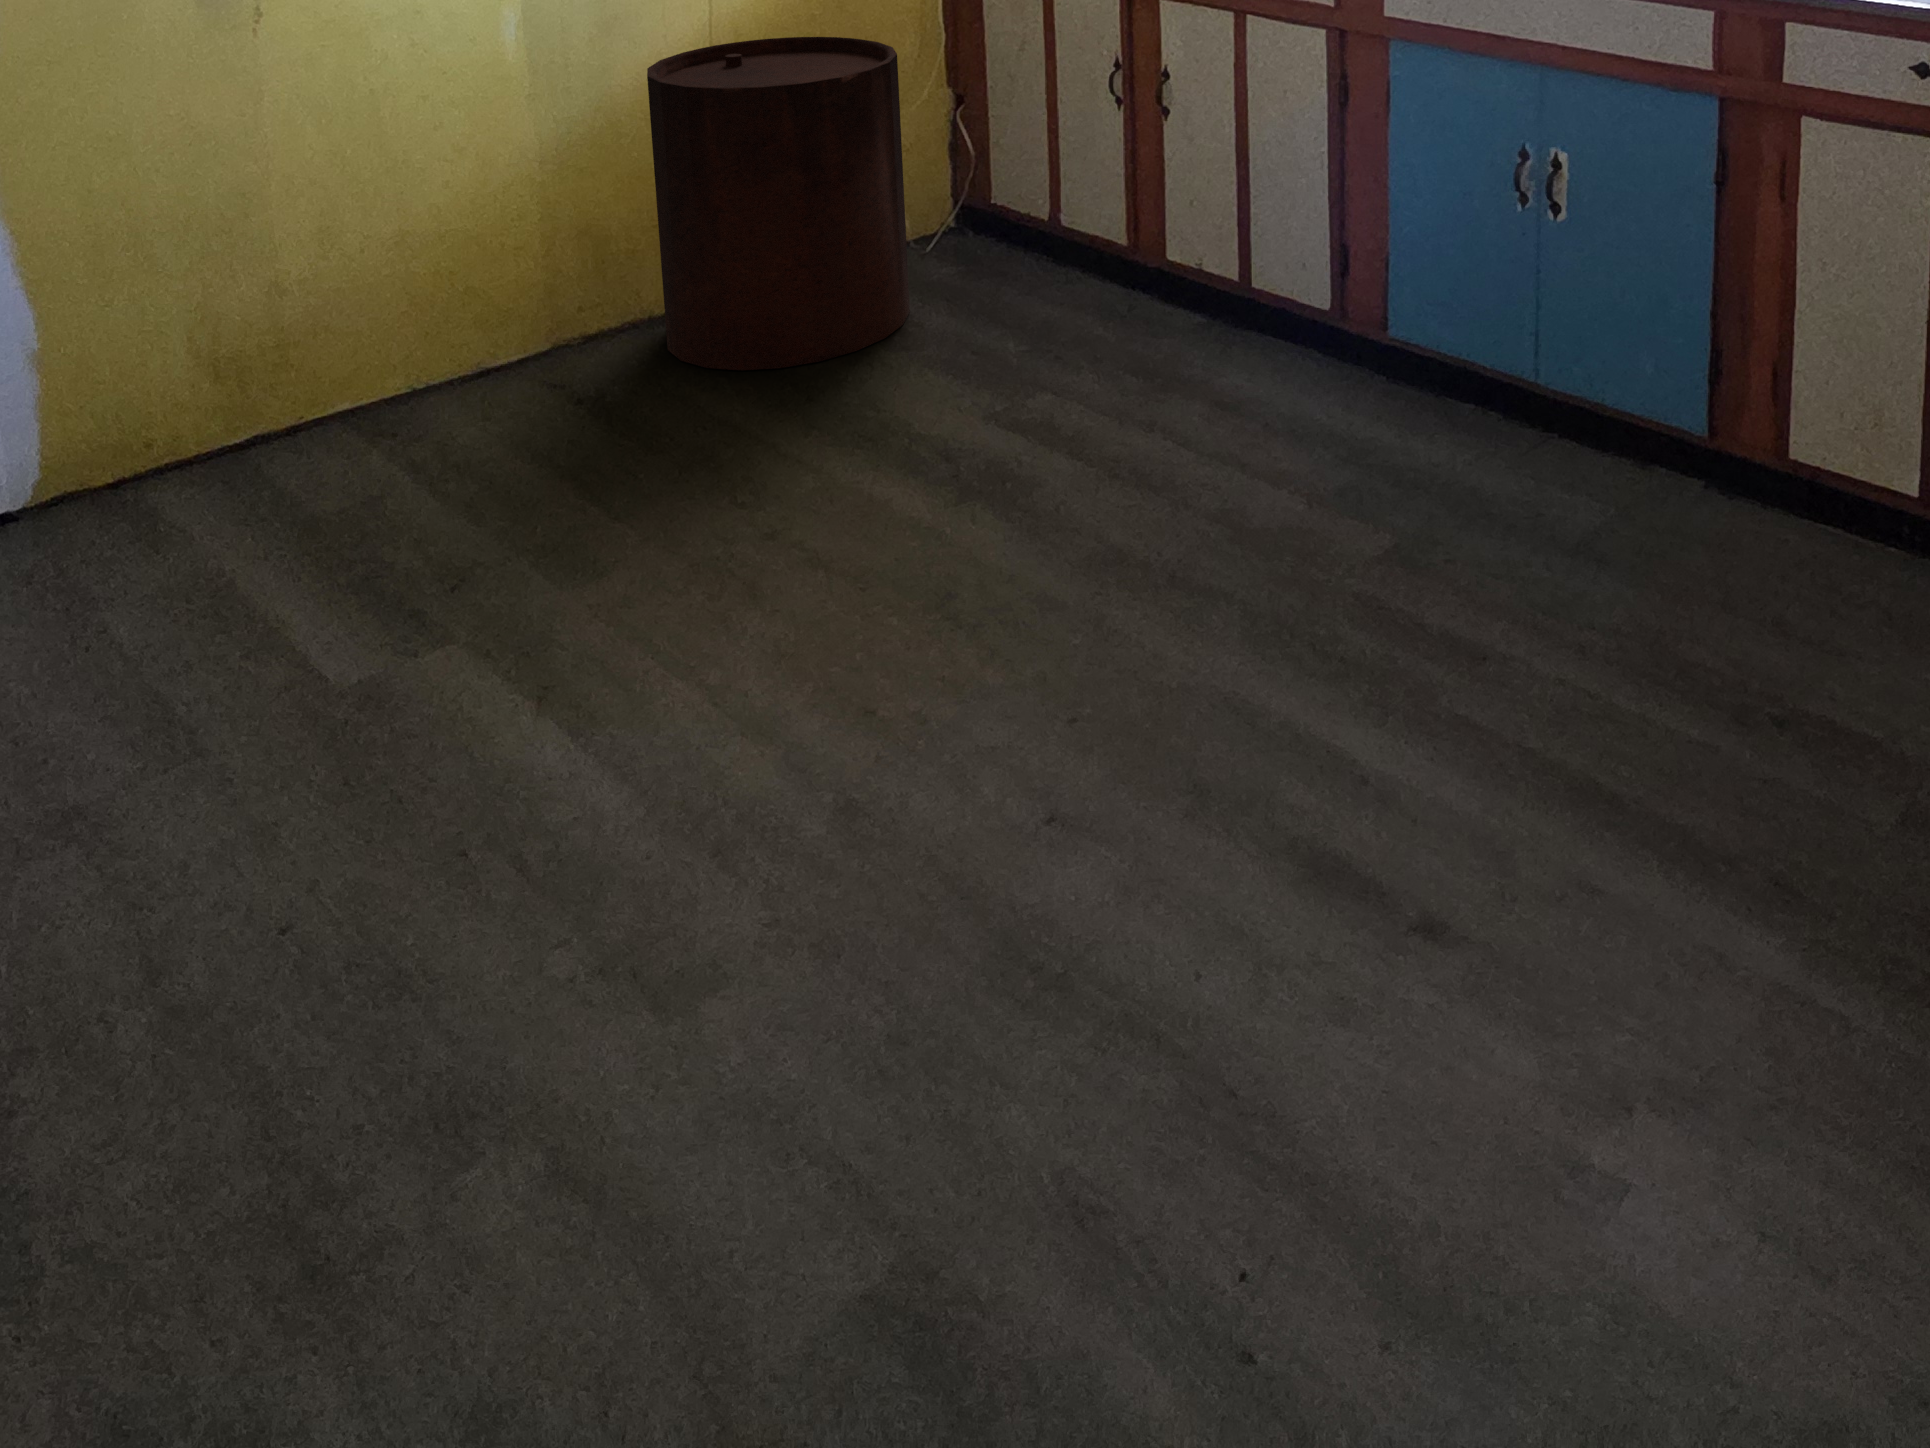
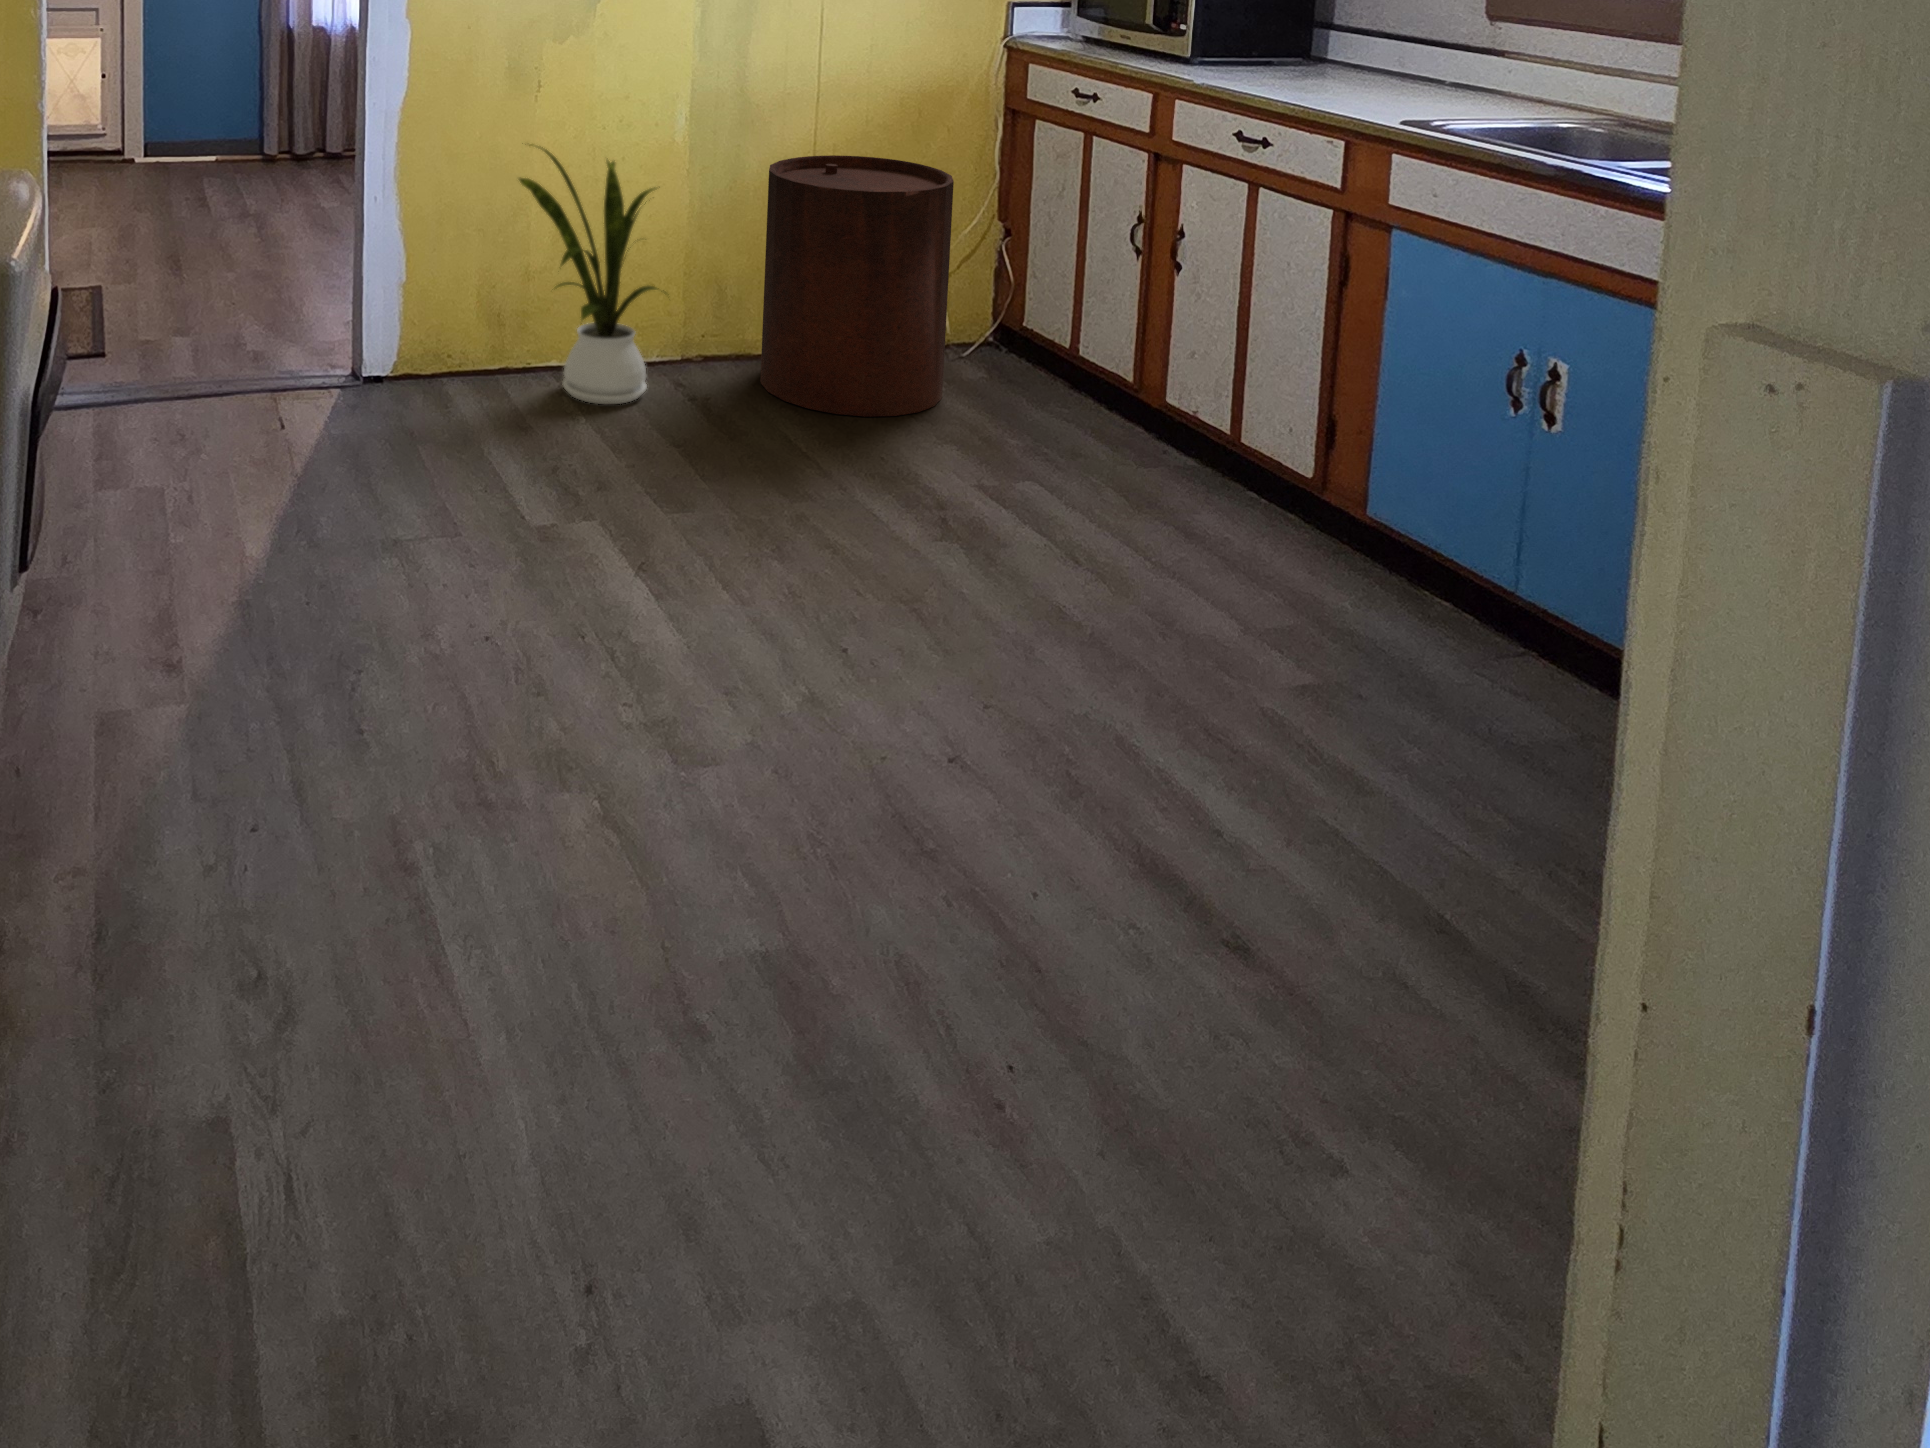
house plant: none [221,93,519,448] -> present [519,147,664,404]

